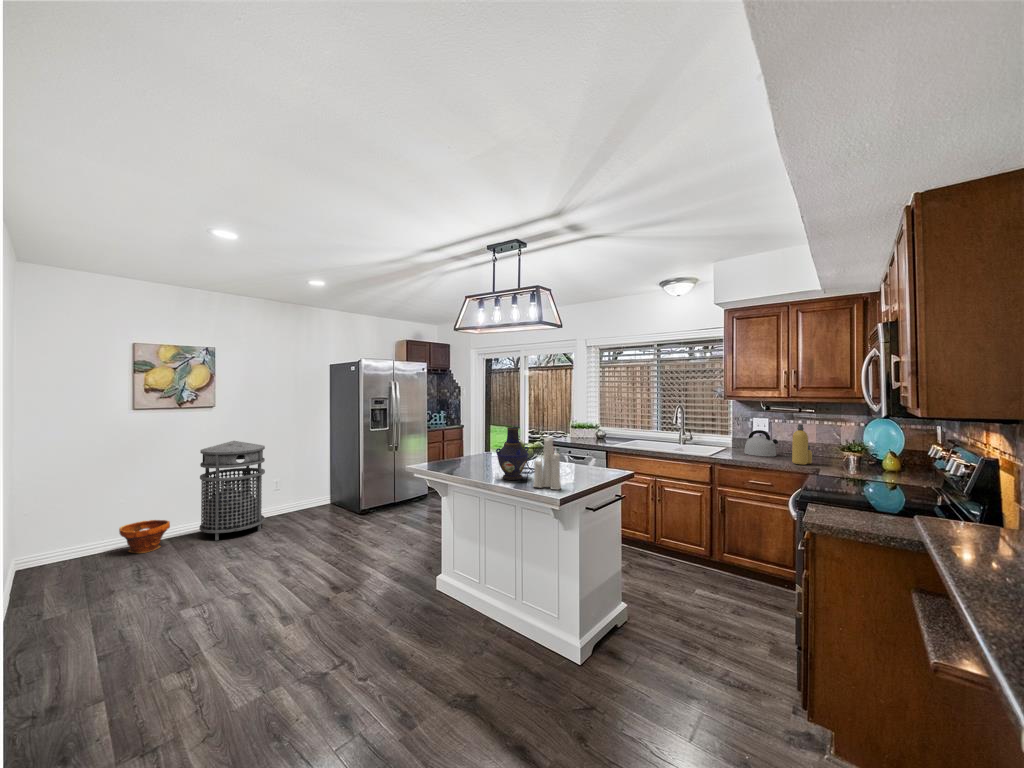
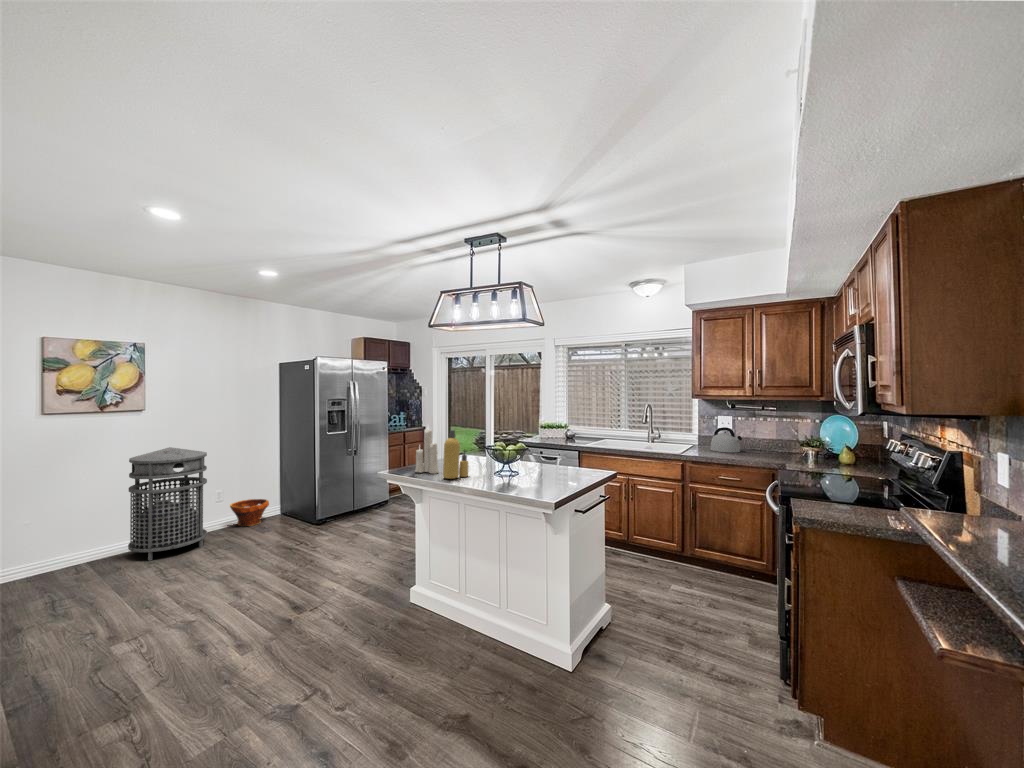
bottle: present [792,424,812,465] -> present [443,430,468,479]
vase: present [496,427,529,480] -> none [481,428,515,484]
candle: present [533,437,561,490] -> present [415,429,438,474]
planter: present [119,520,170,553] -> present [230,499,269,526]

